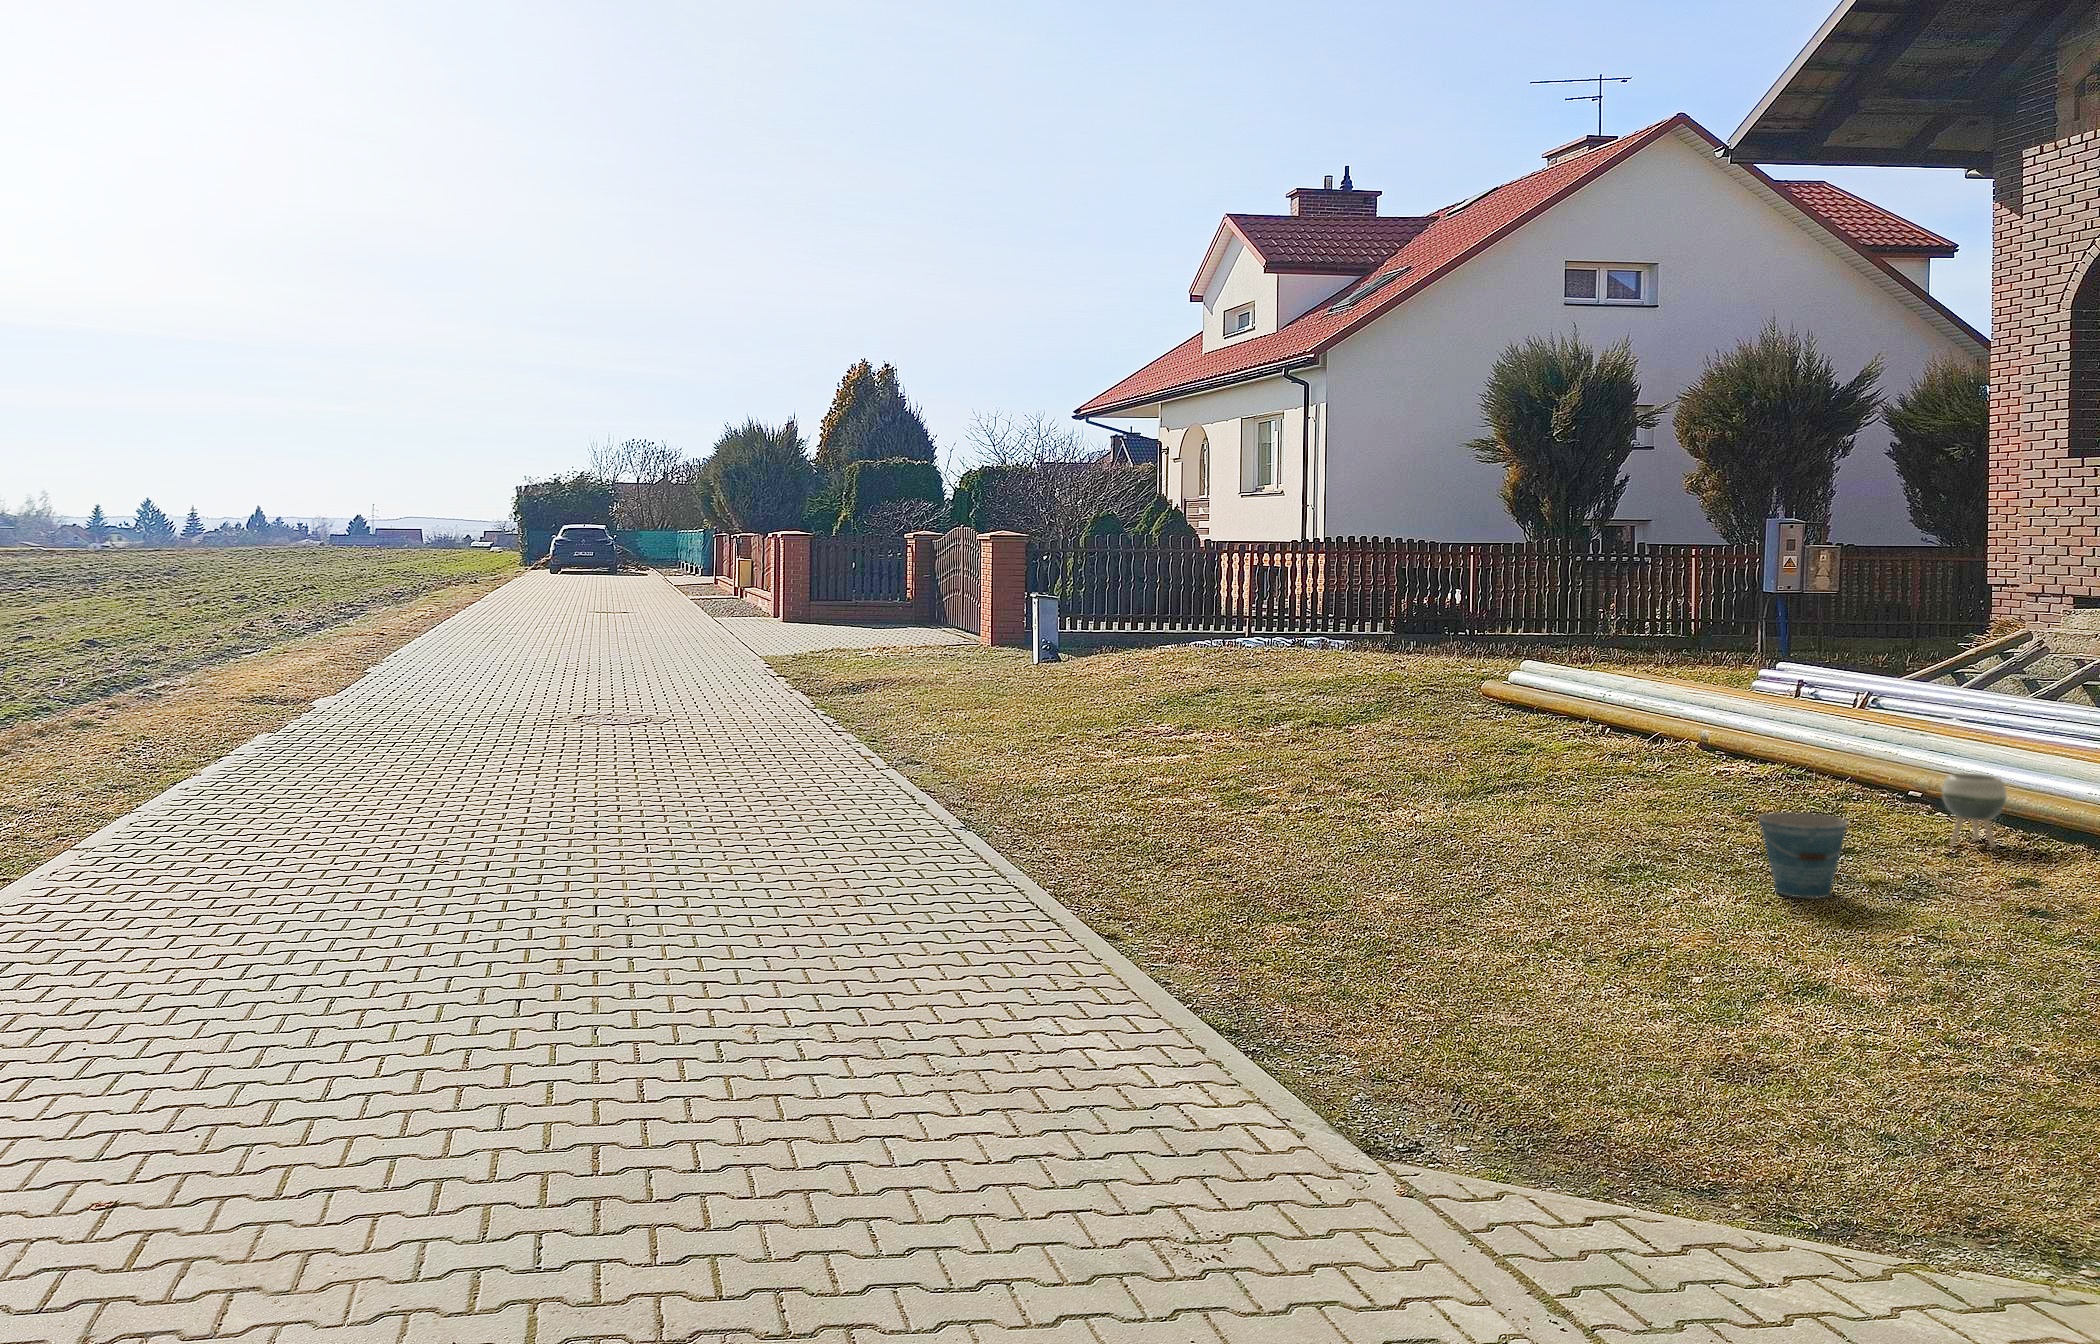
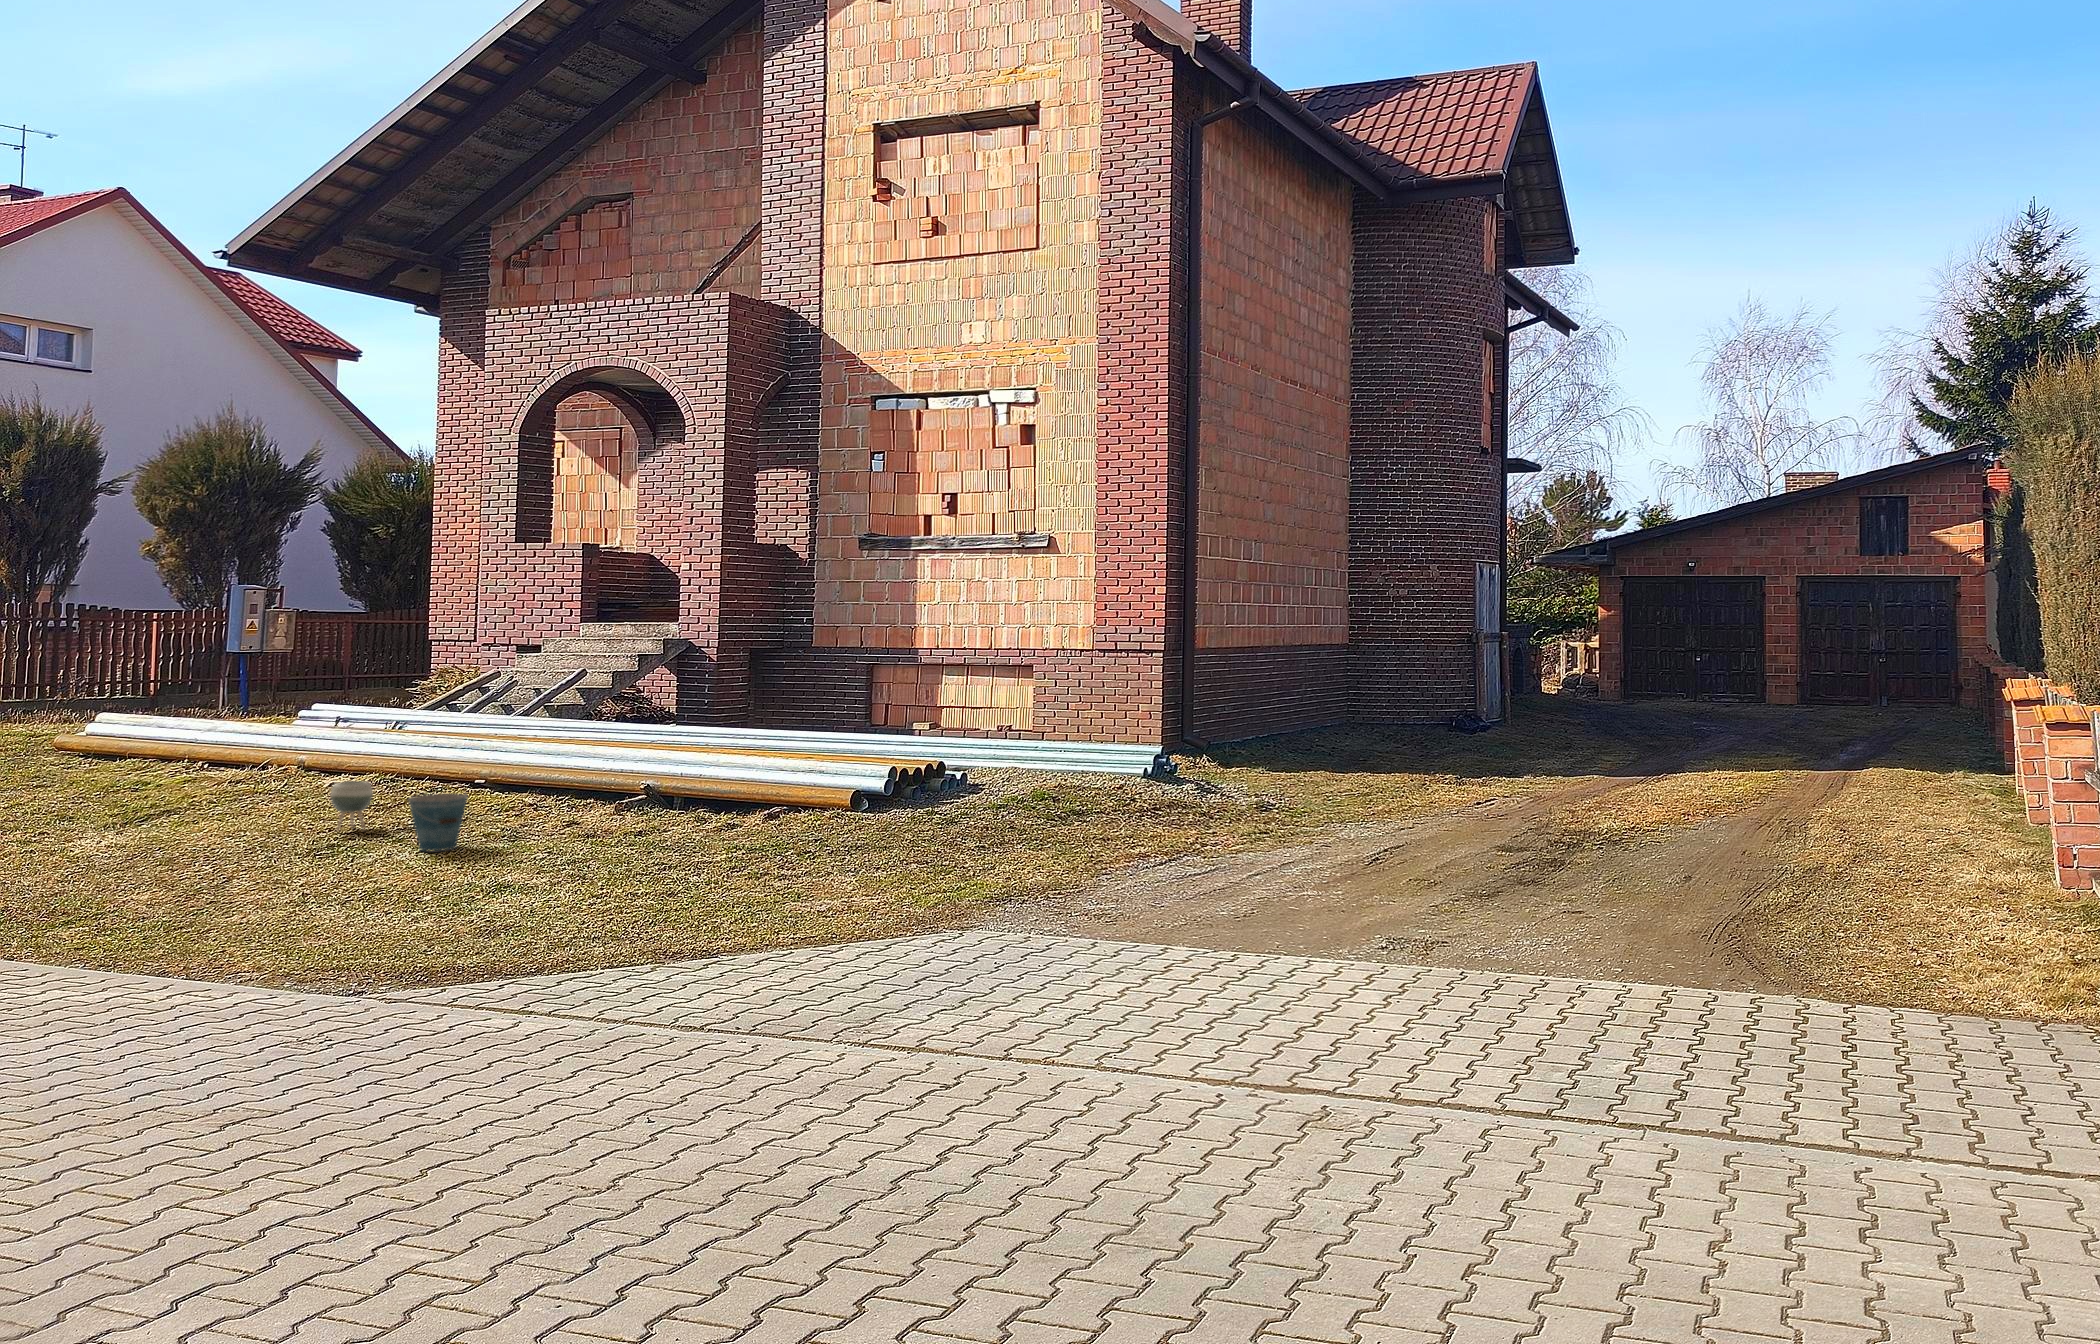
planter: present [1942,773,2007,848] -> present [330,781,373,831]

